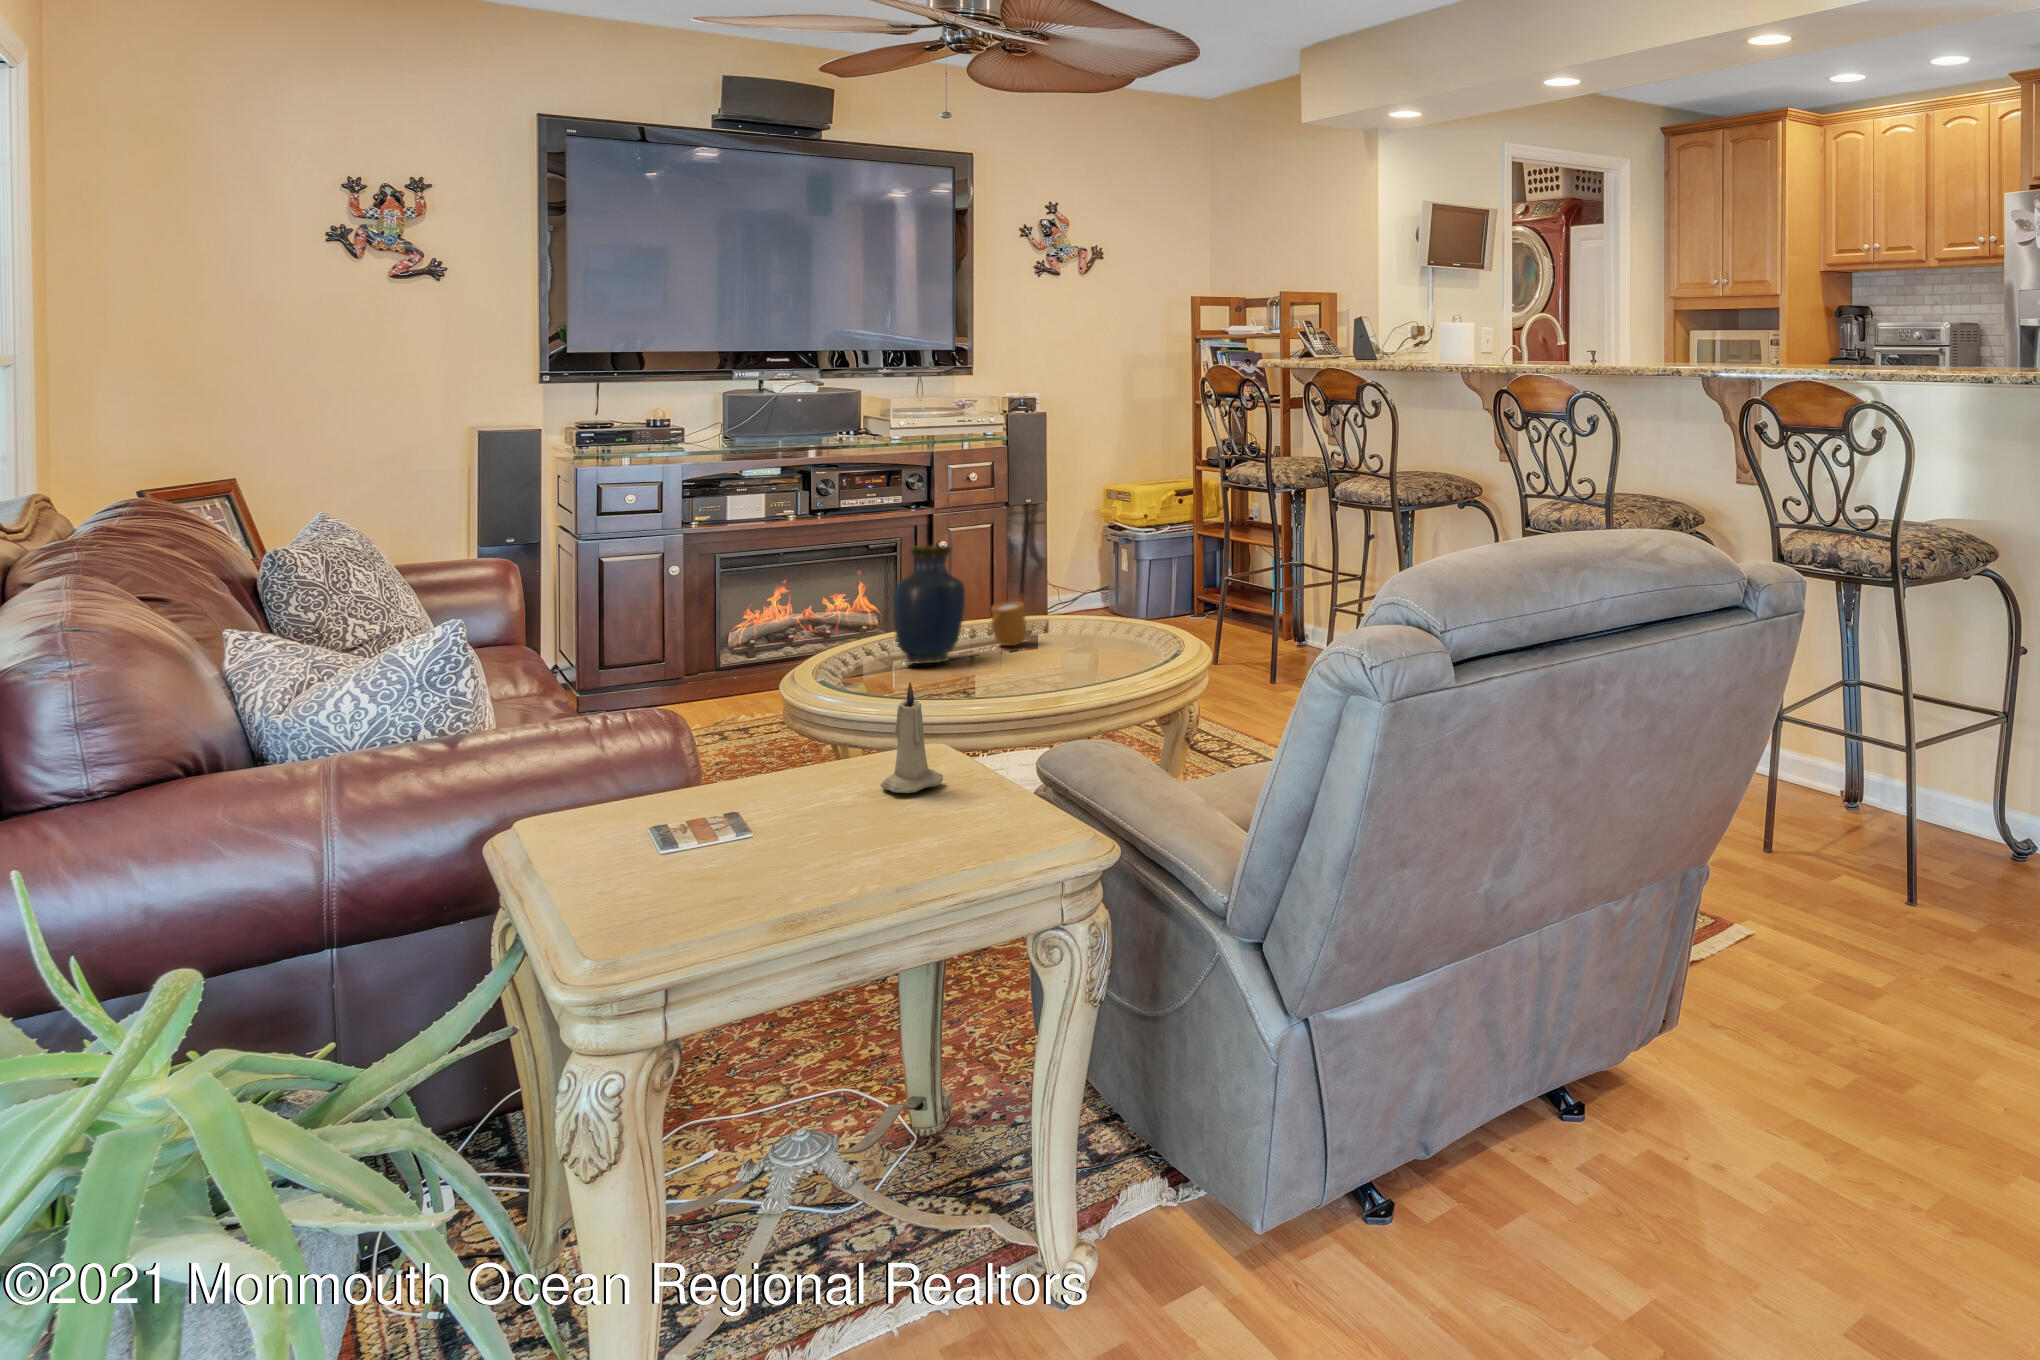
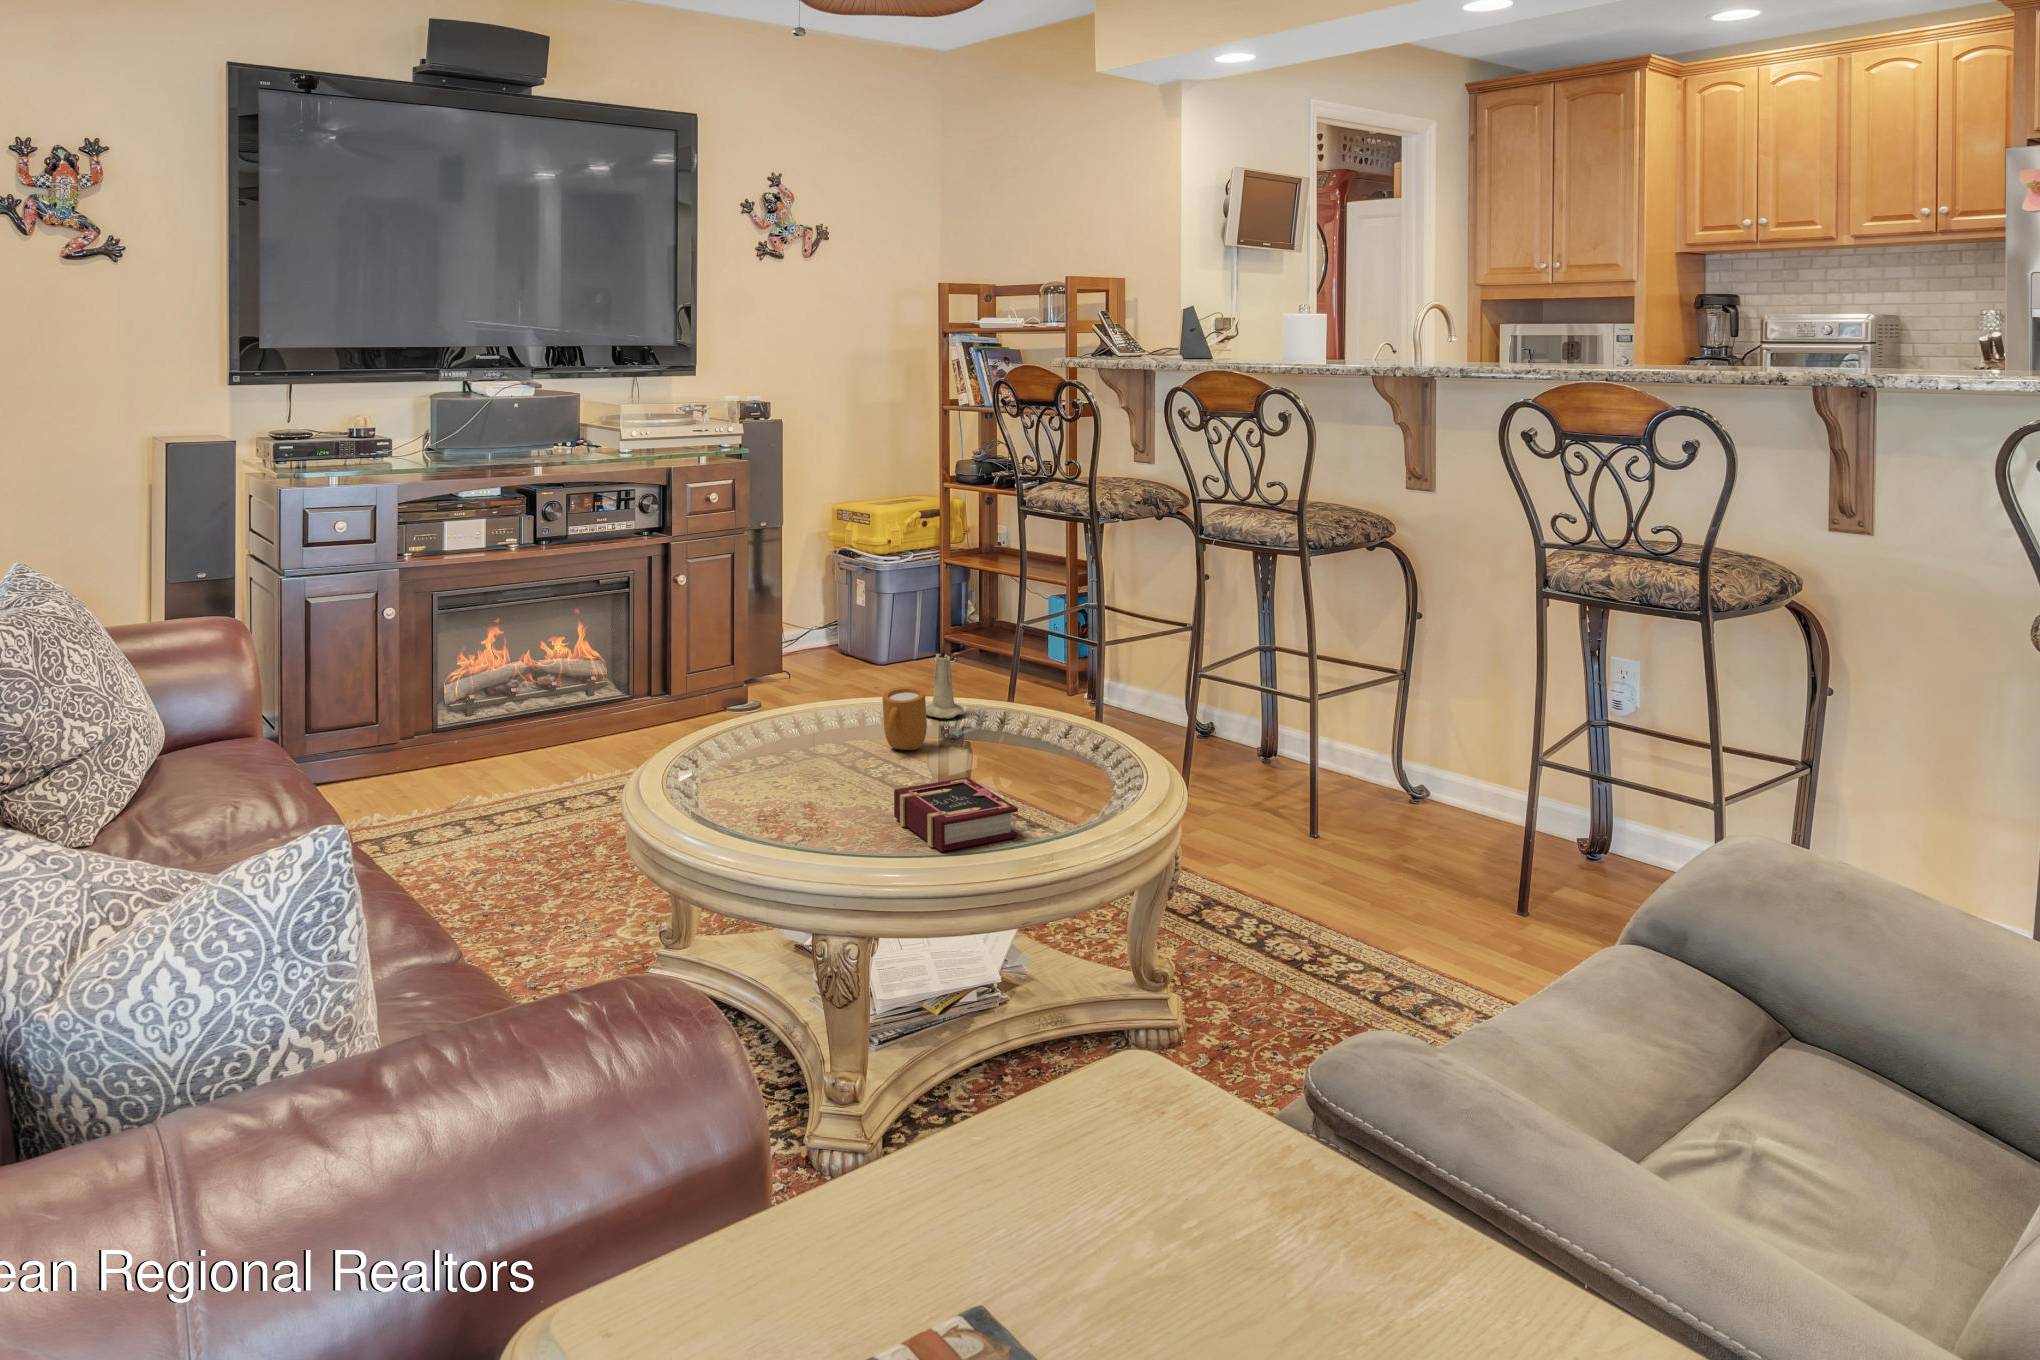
vase: present [893,546,965,664] -> none [775,615,868,785]
book: none [958,653,1034,695] -> present [894,777,1018,852]
candle: present [881,682,943,793] -> present [926,641,964,719]

